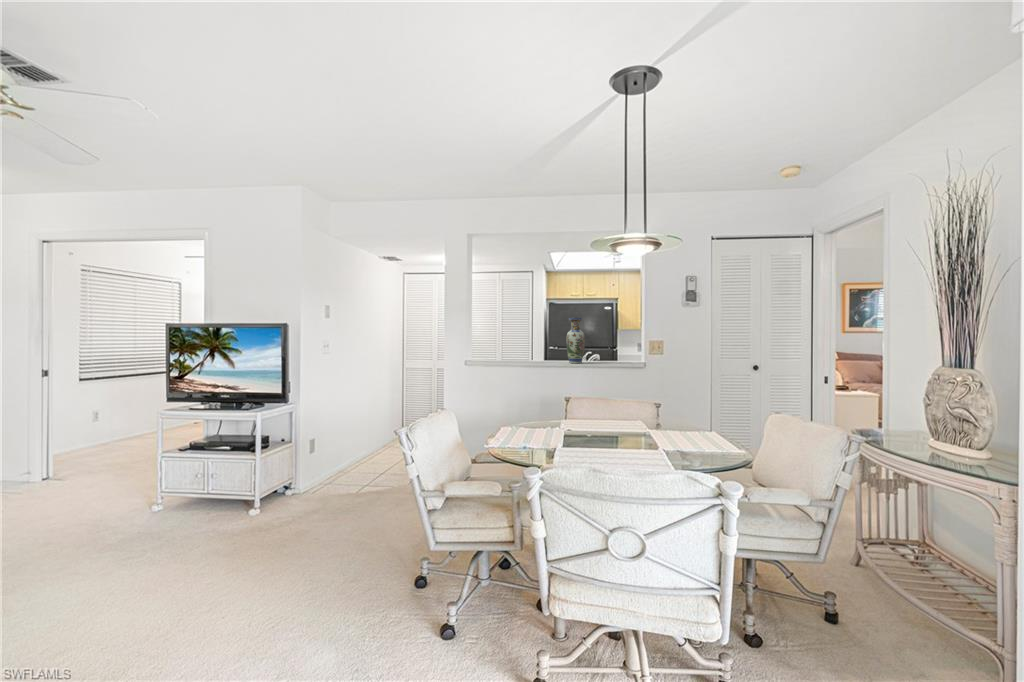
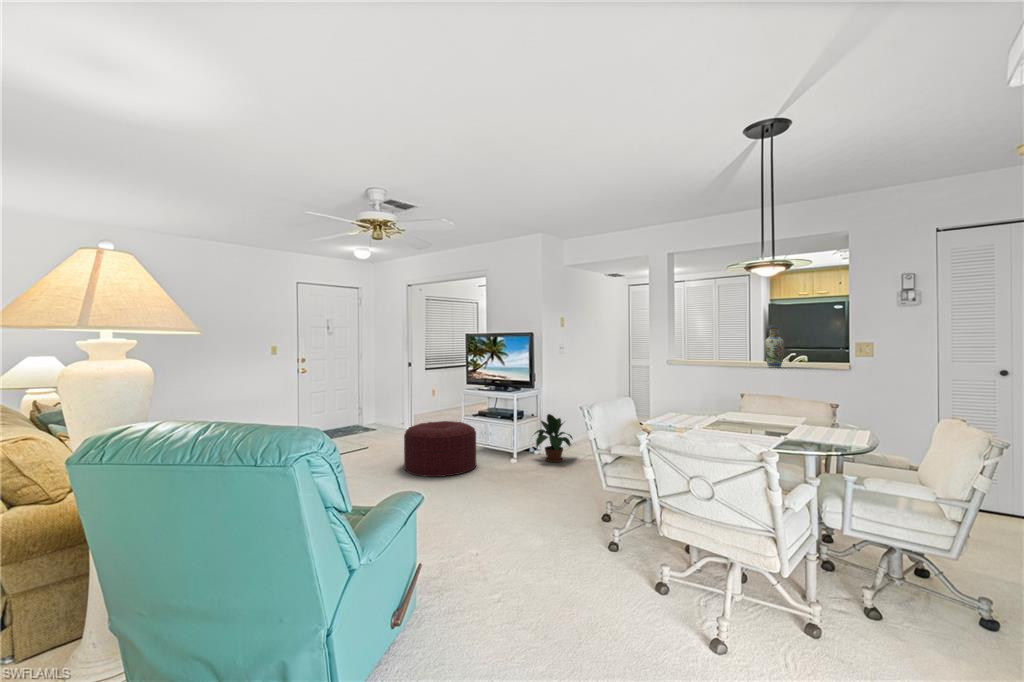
potted plant: none [281,436,345,505] -> present [534,414,572,462]
ottoman: none [25,464,187,575] -> present [404,421,477,477]

